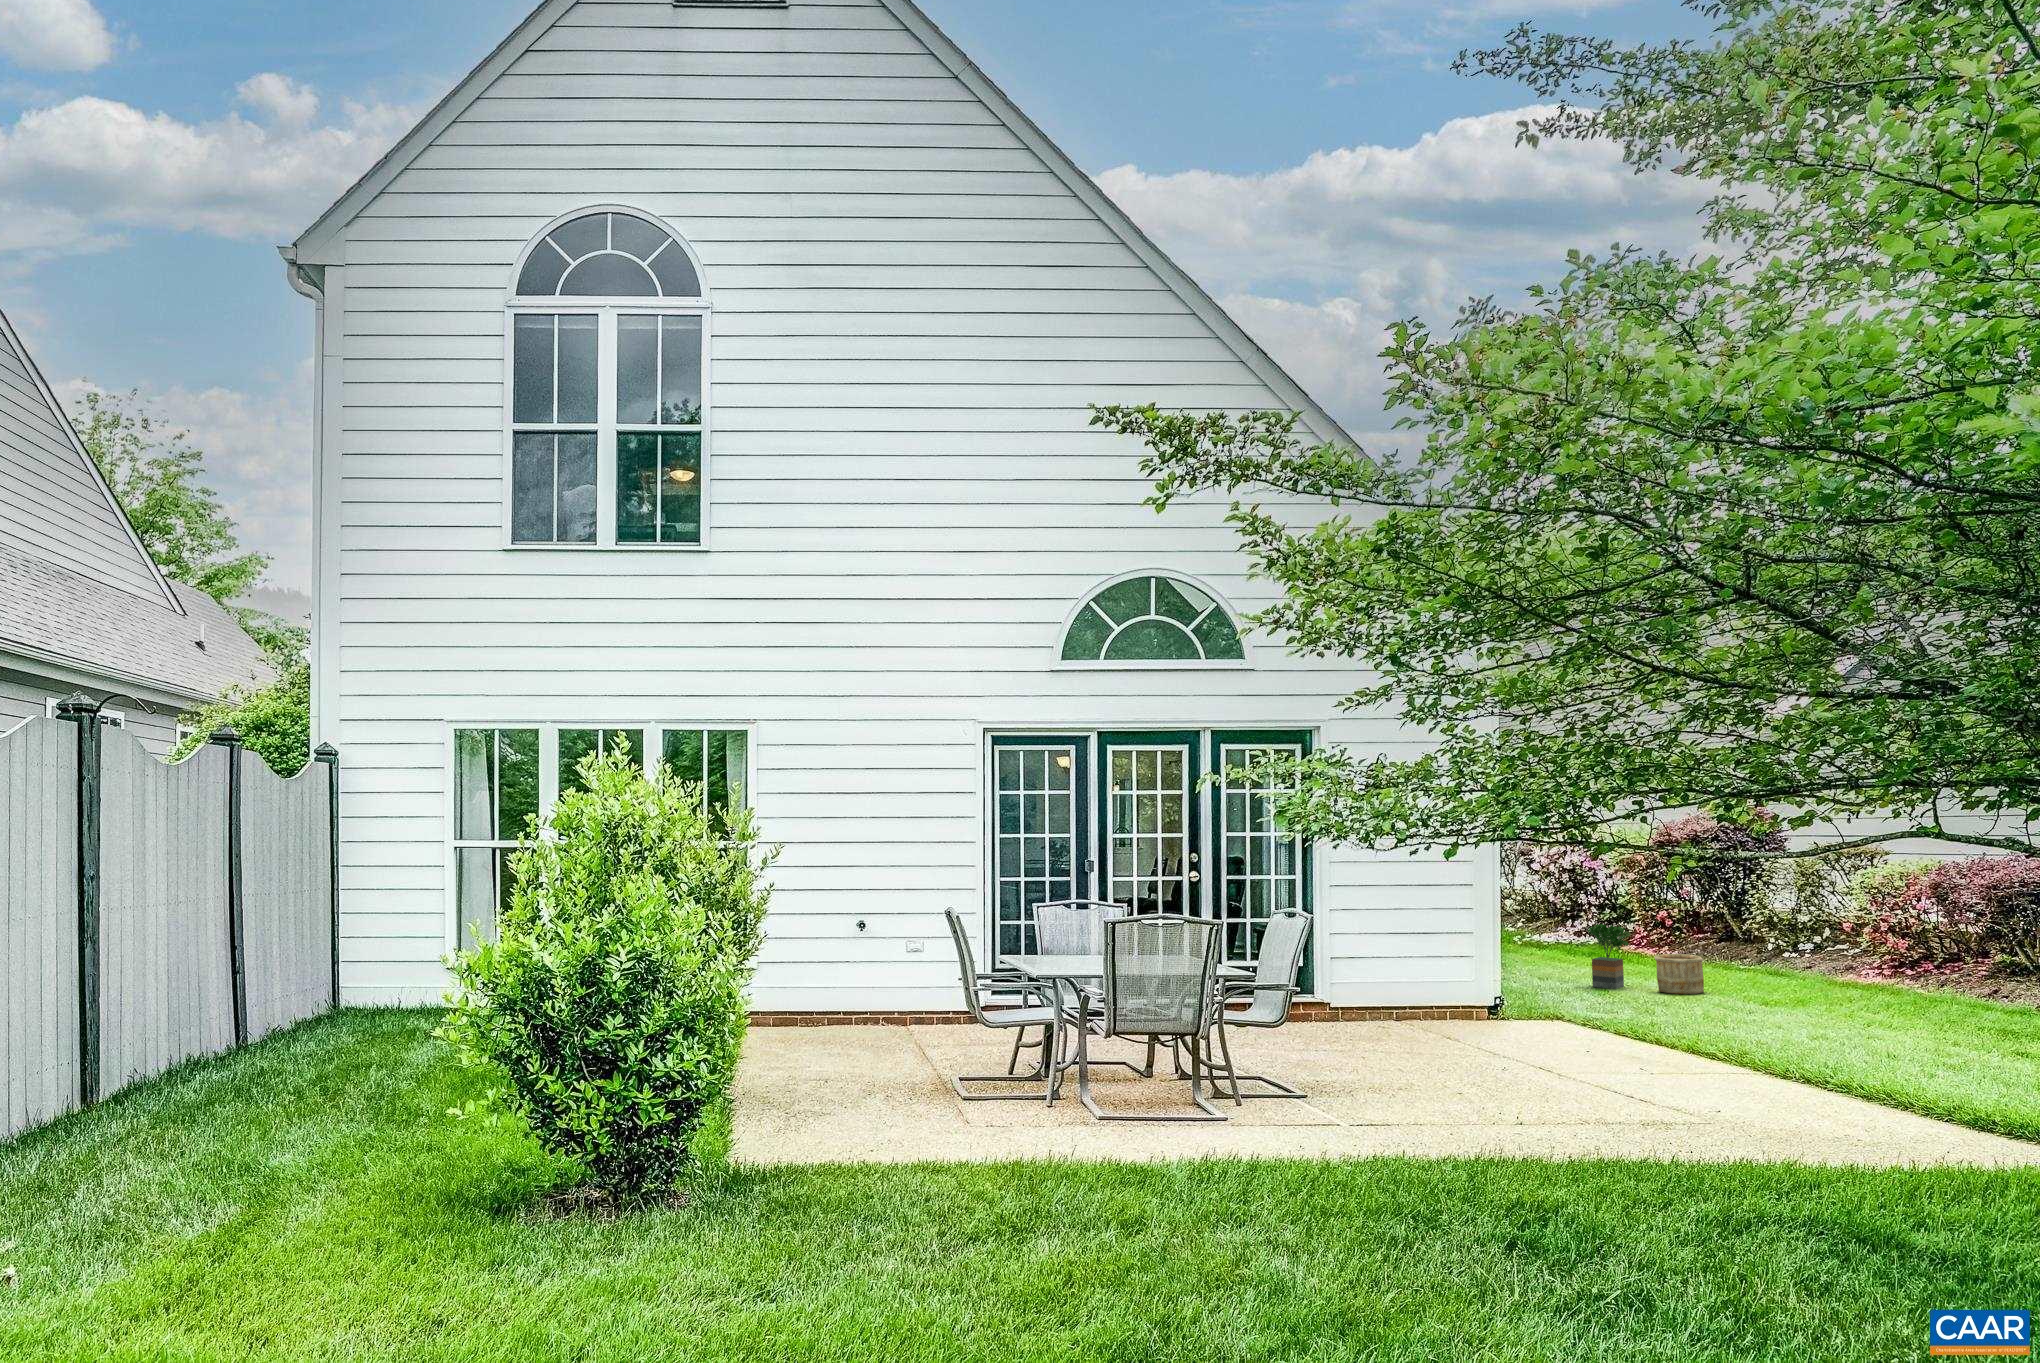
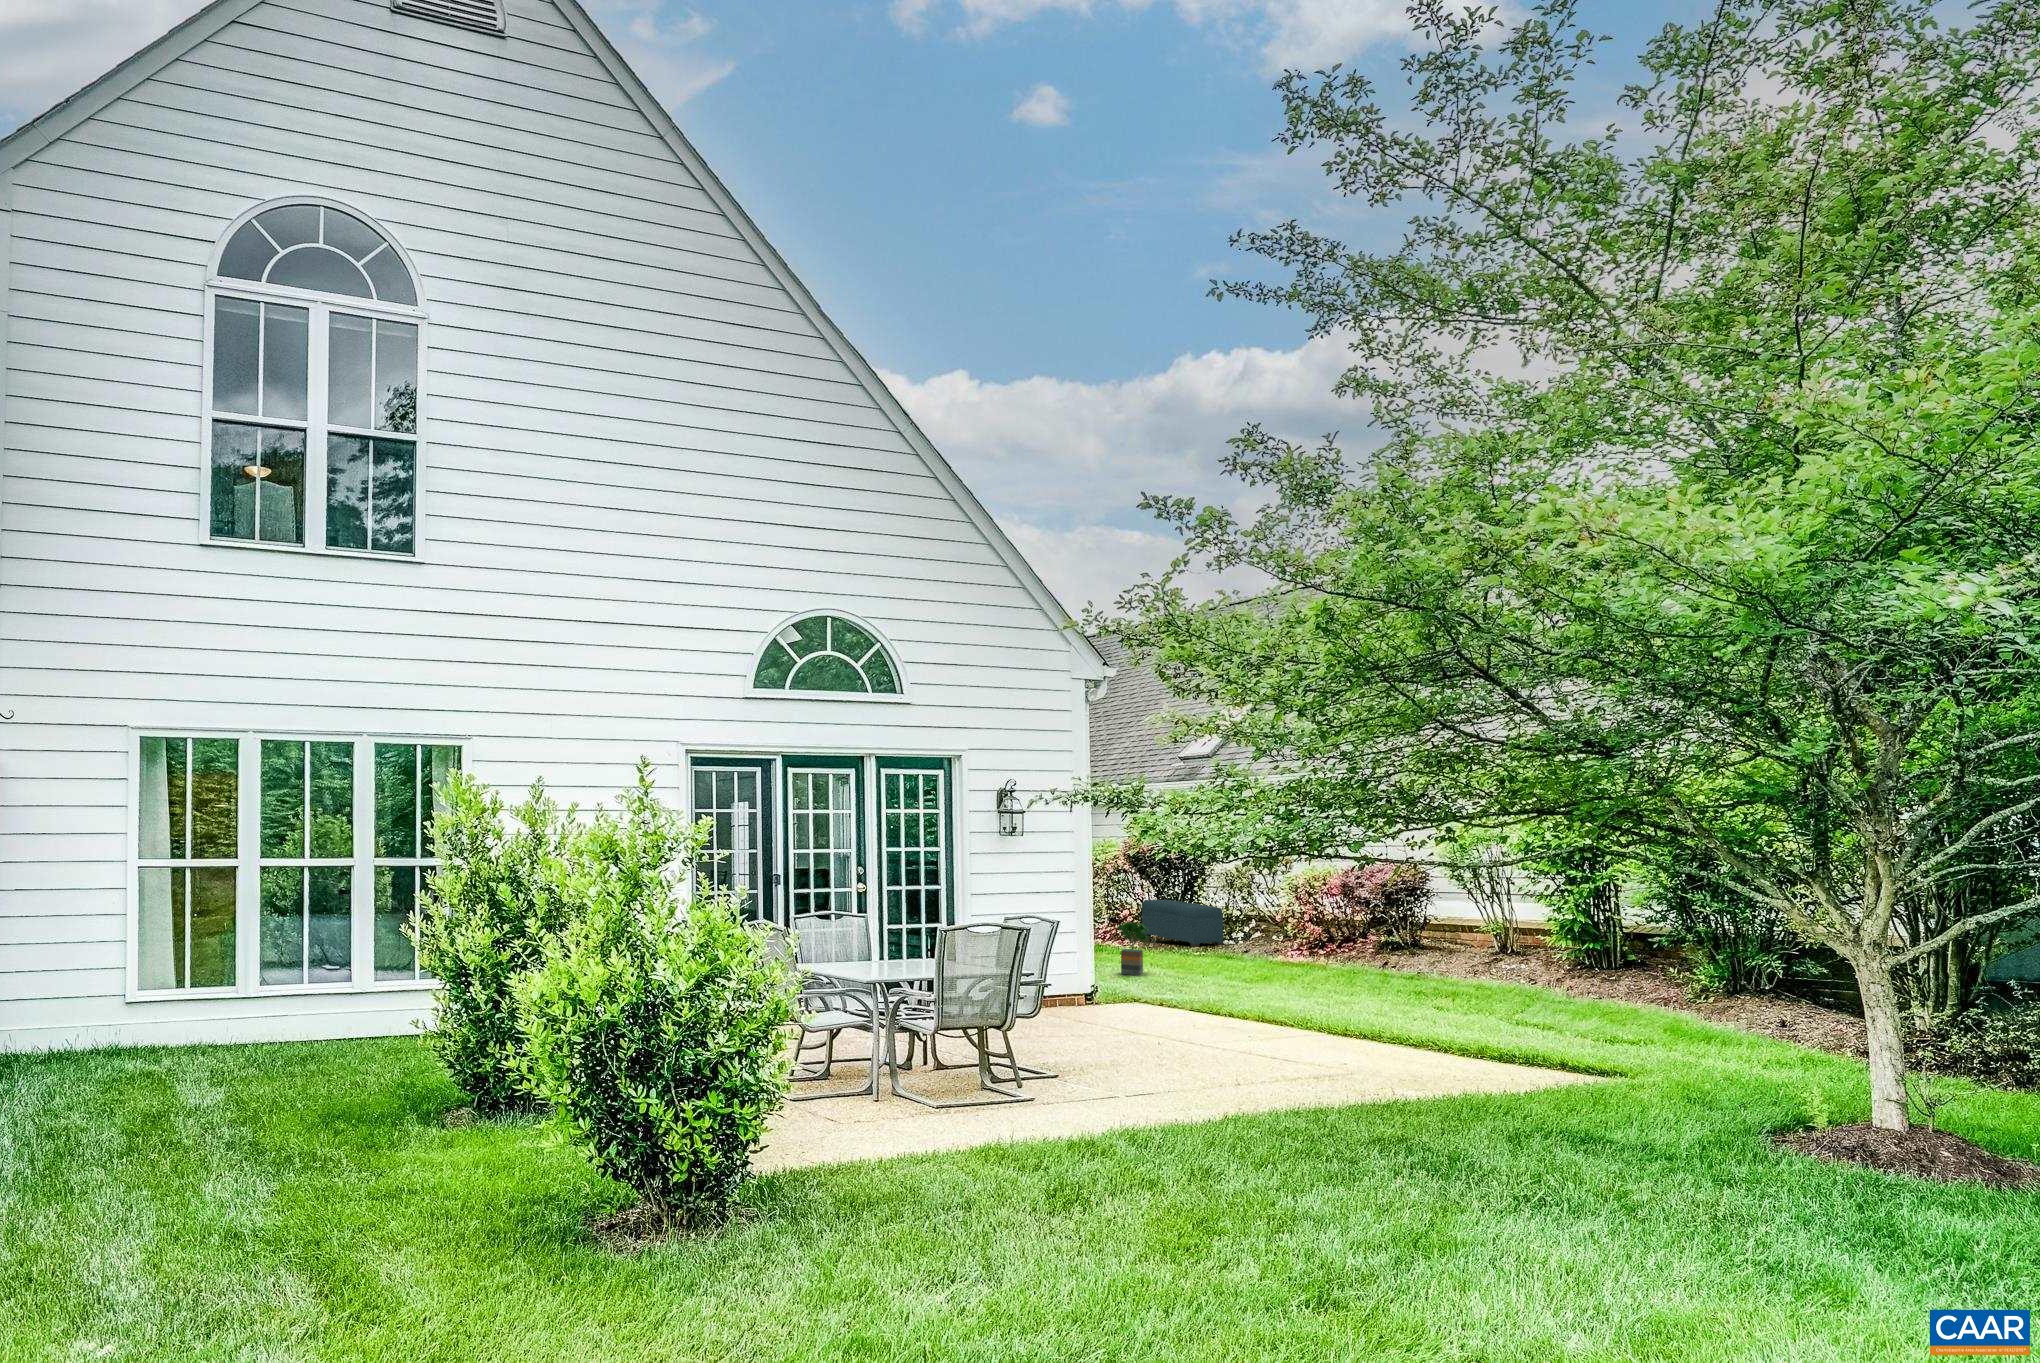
bench: none [1682,900,1789,963] -> present [1142,900,1223,947]
wooden bucket: present [1654,954,1704,994] -> none [1172,945,1210,978]

